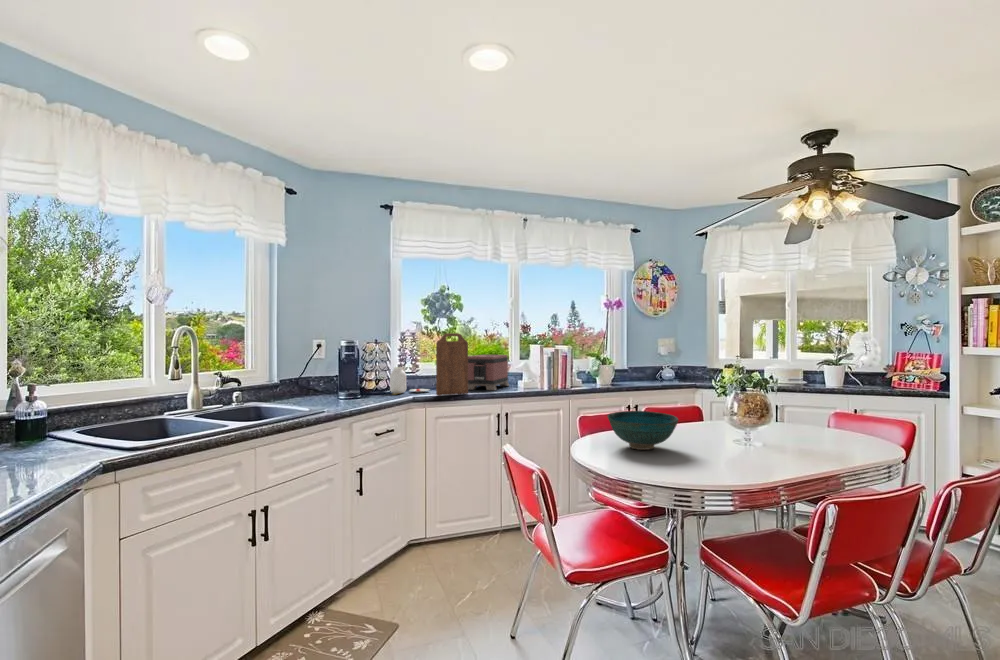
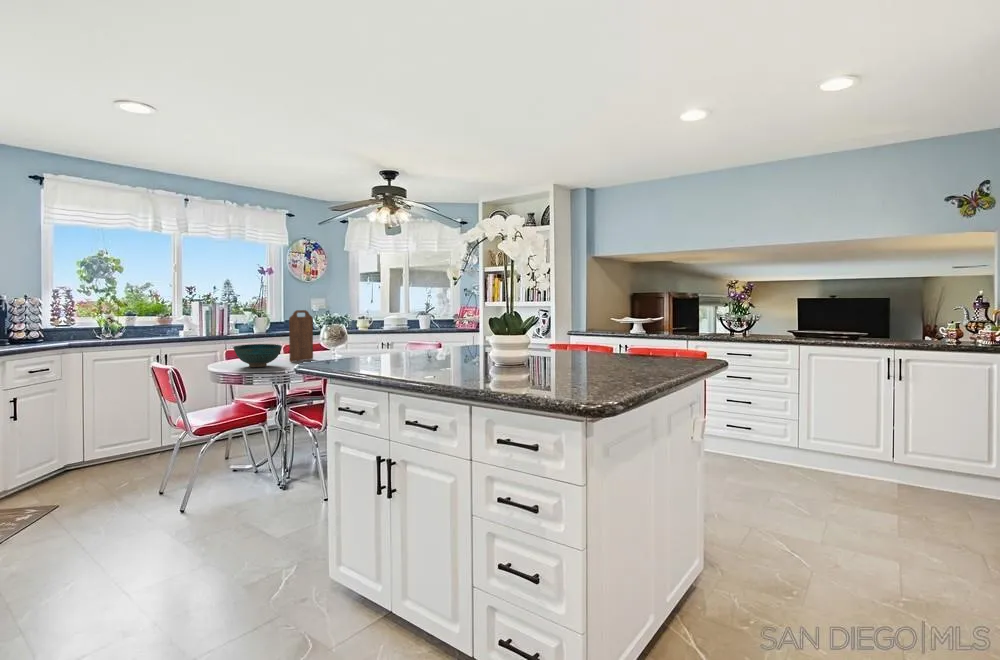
cutting board: present [436,333,468,396] -> present [289,310,313,362]
toaster: present [468,355,509,390] -> none [125,310,171,338]
jar: present [390,367,429,395] -> none [43,320,90,343]

